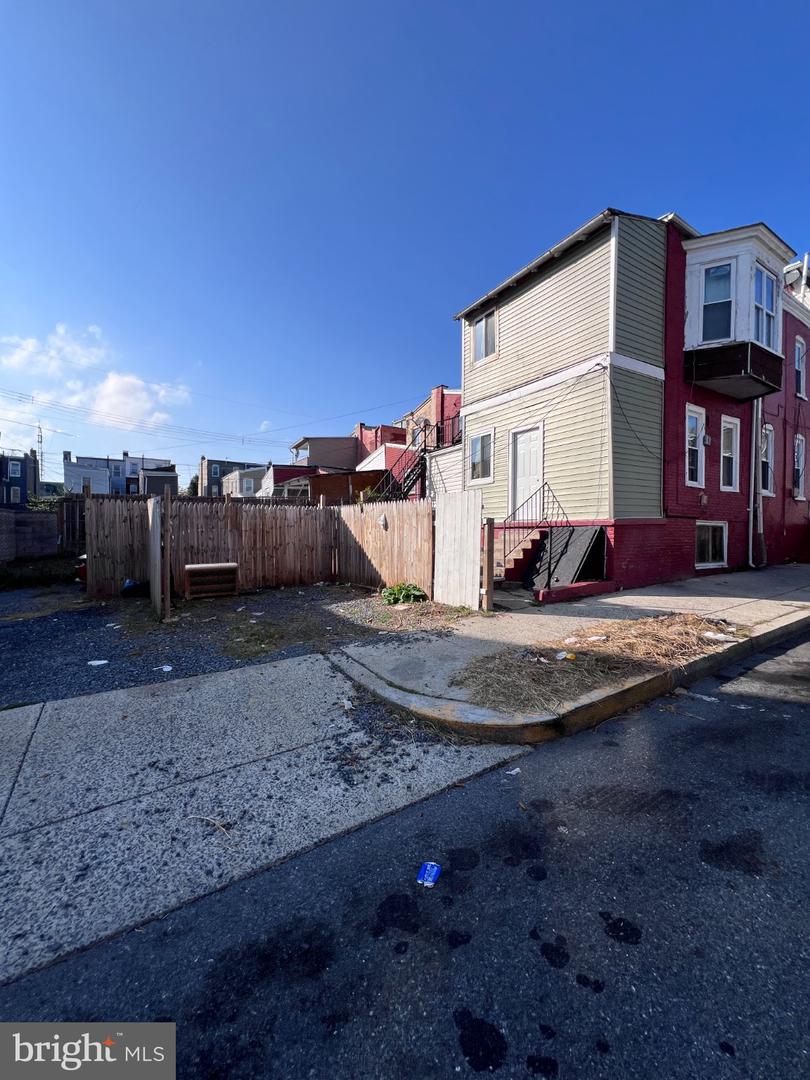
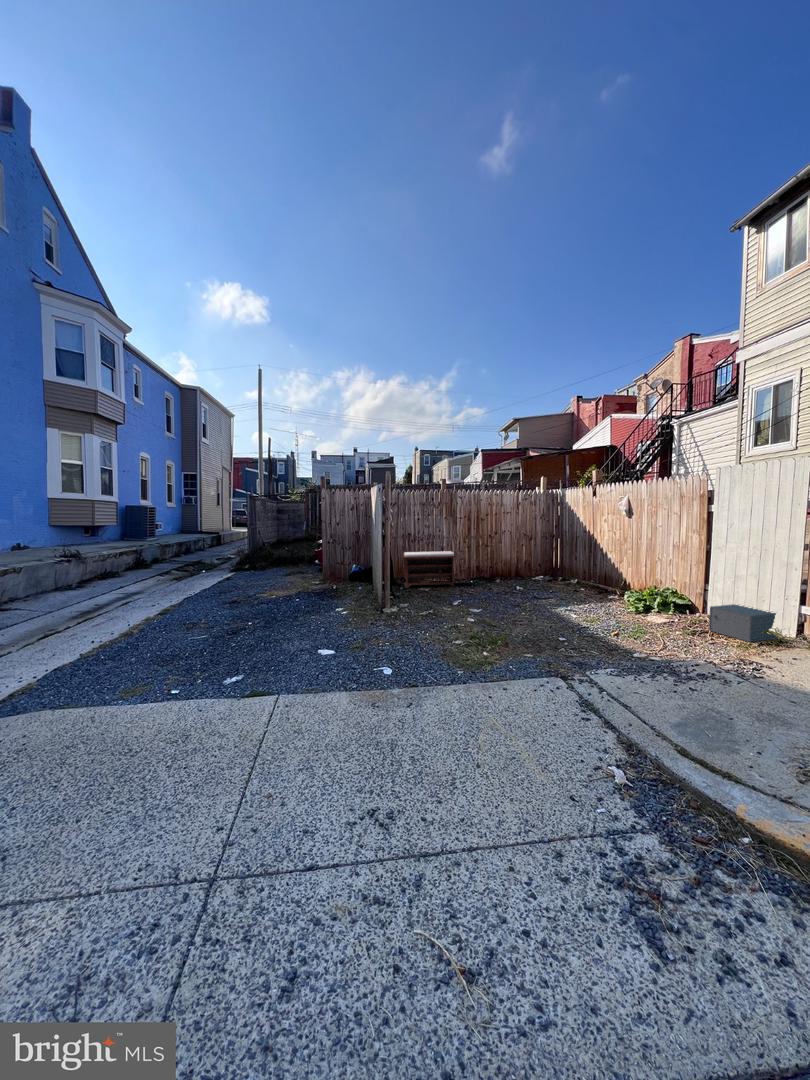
storage box: none [433,591,473,617] -> present [709,604,778,642]

